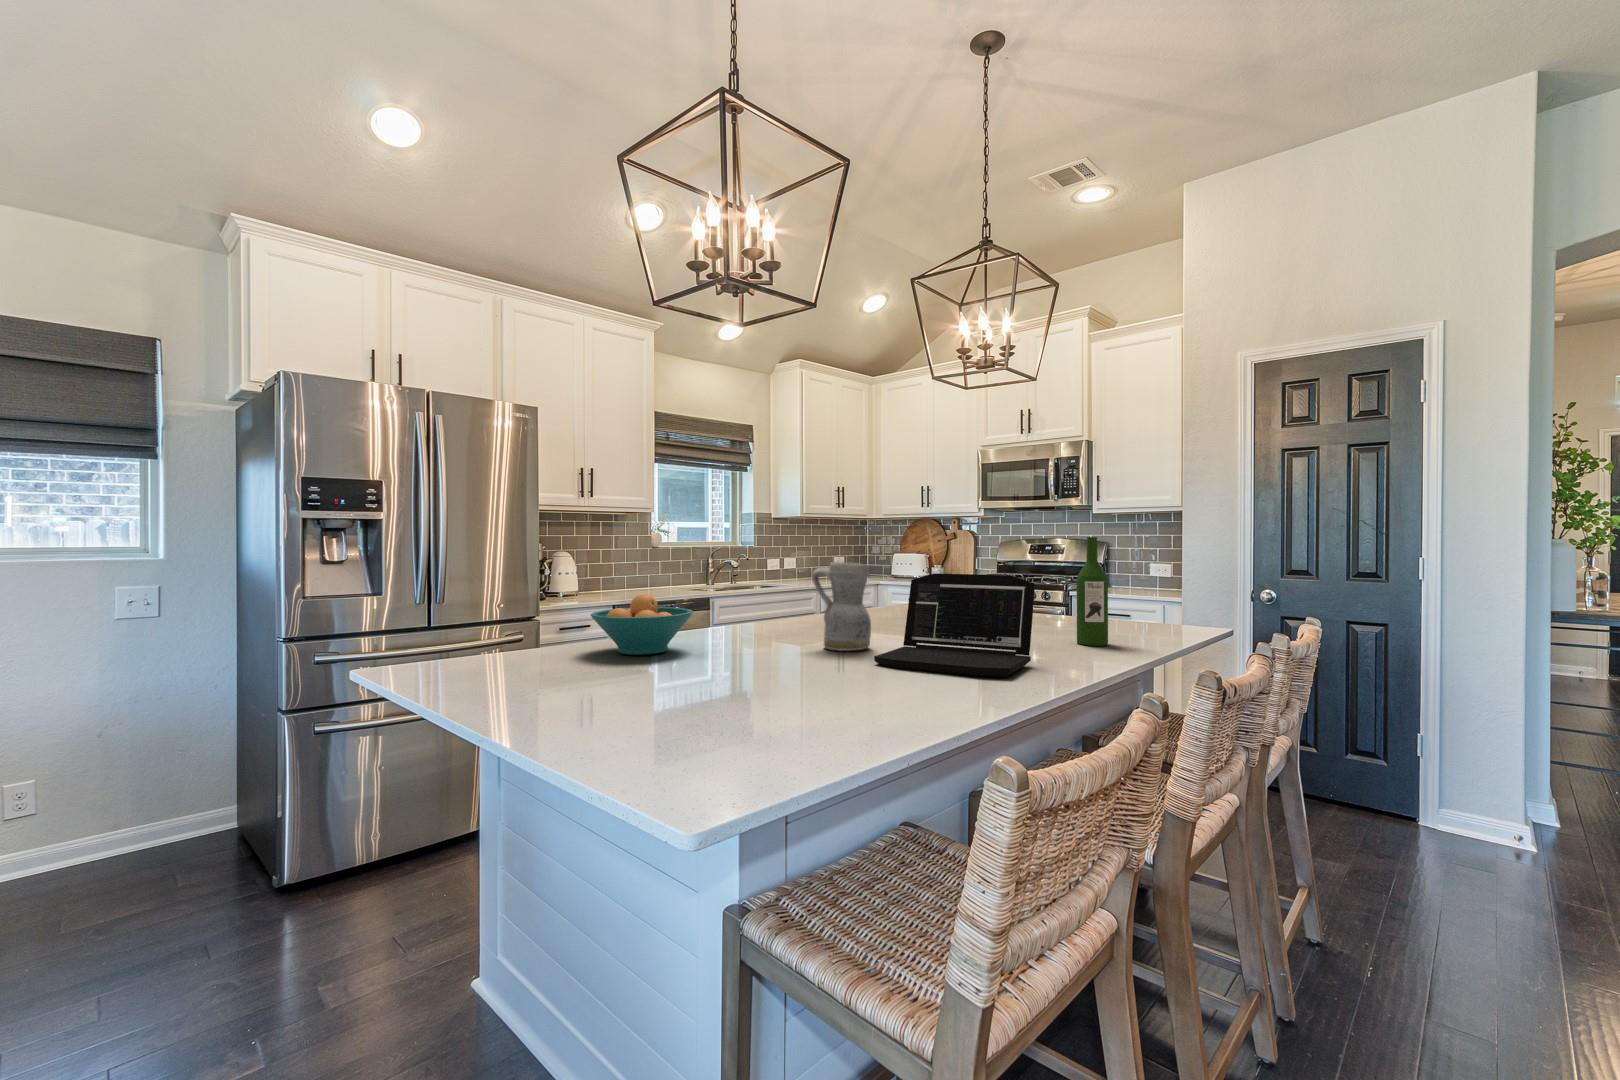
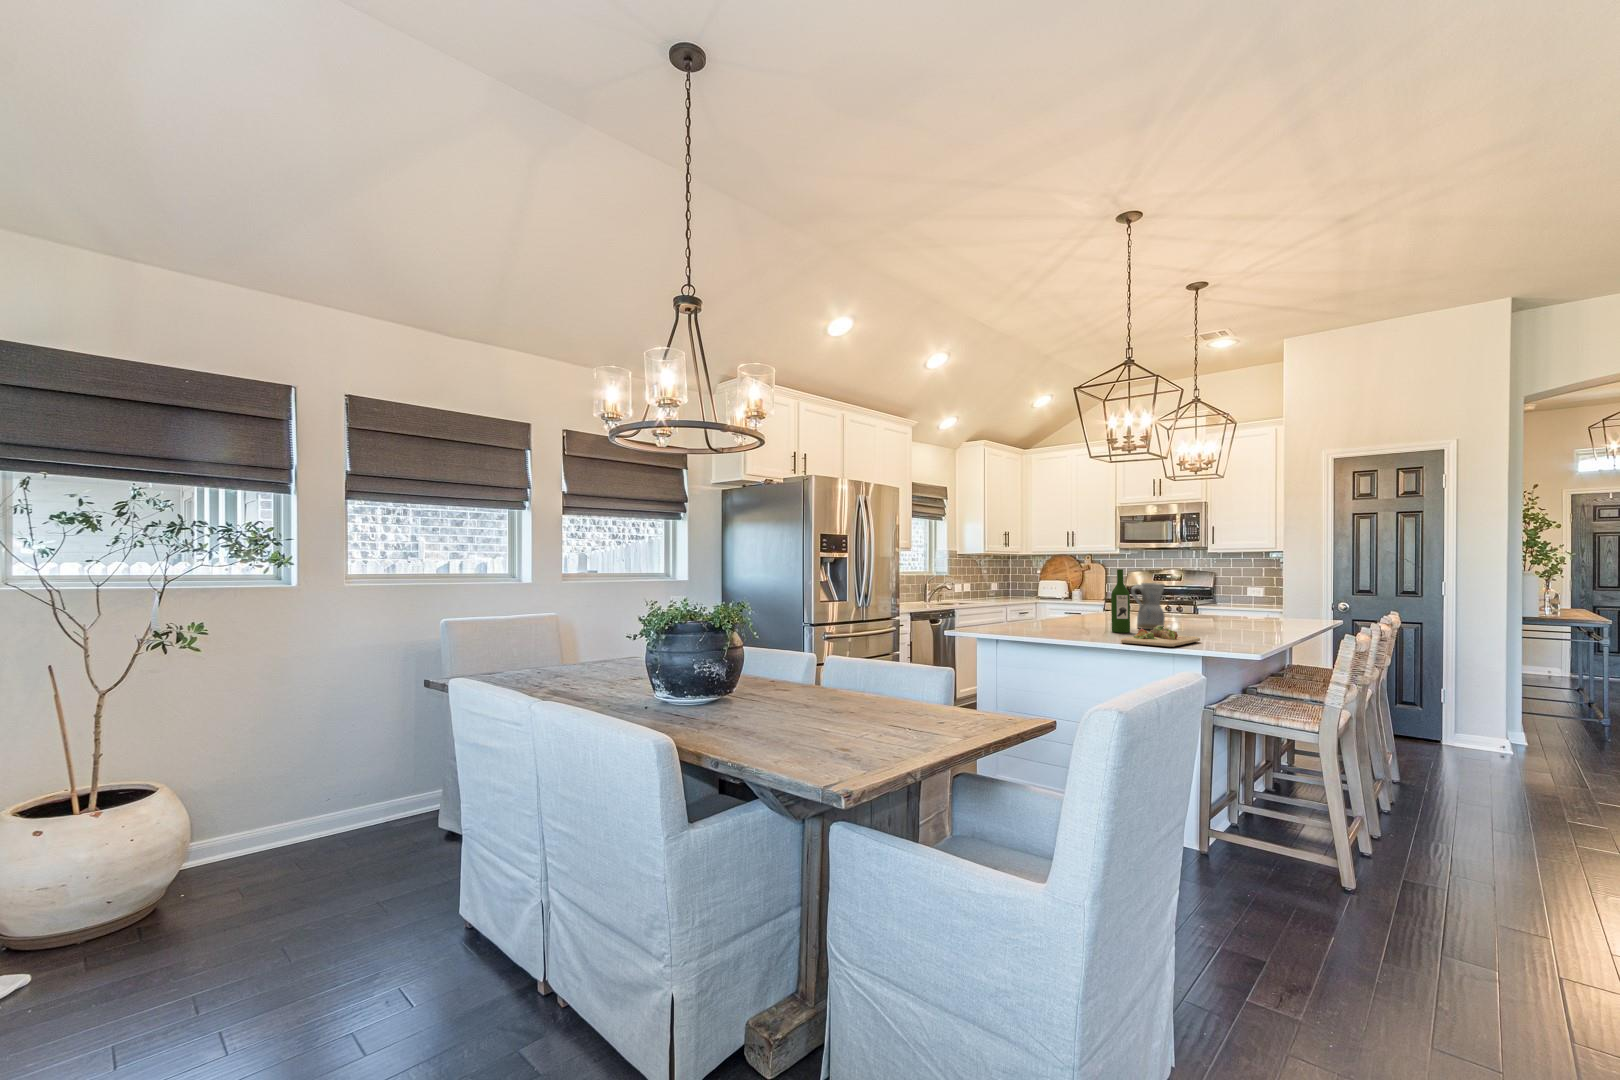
wine bottle: present [1076,537,1108,646] -> present [1111,569,1130,633]
laptop: present [874,573,1035,677] -> none [1185,589,1265,637]
fruit bowl: present [591,594,693,655] -> none [1023,599,1078,630]
cutting board: none [629,661,829,723] -> present [1121,626,1200,647]

